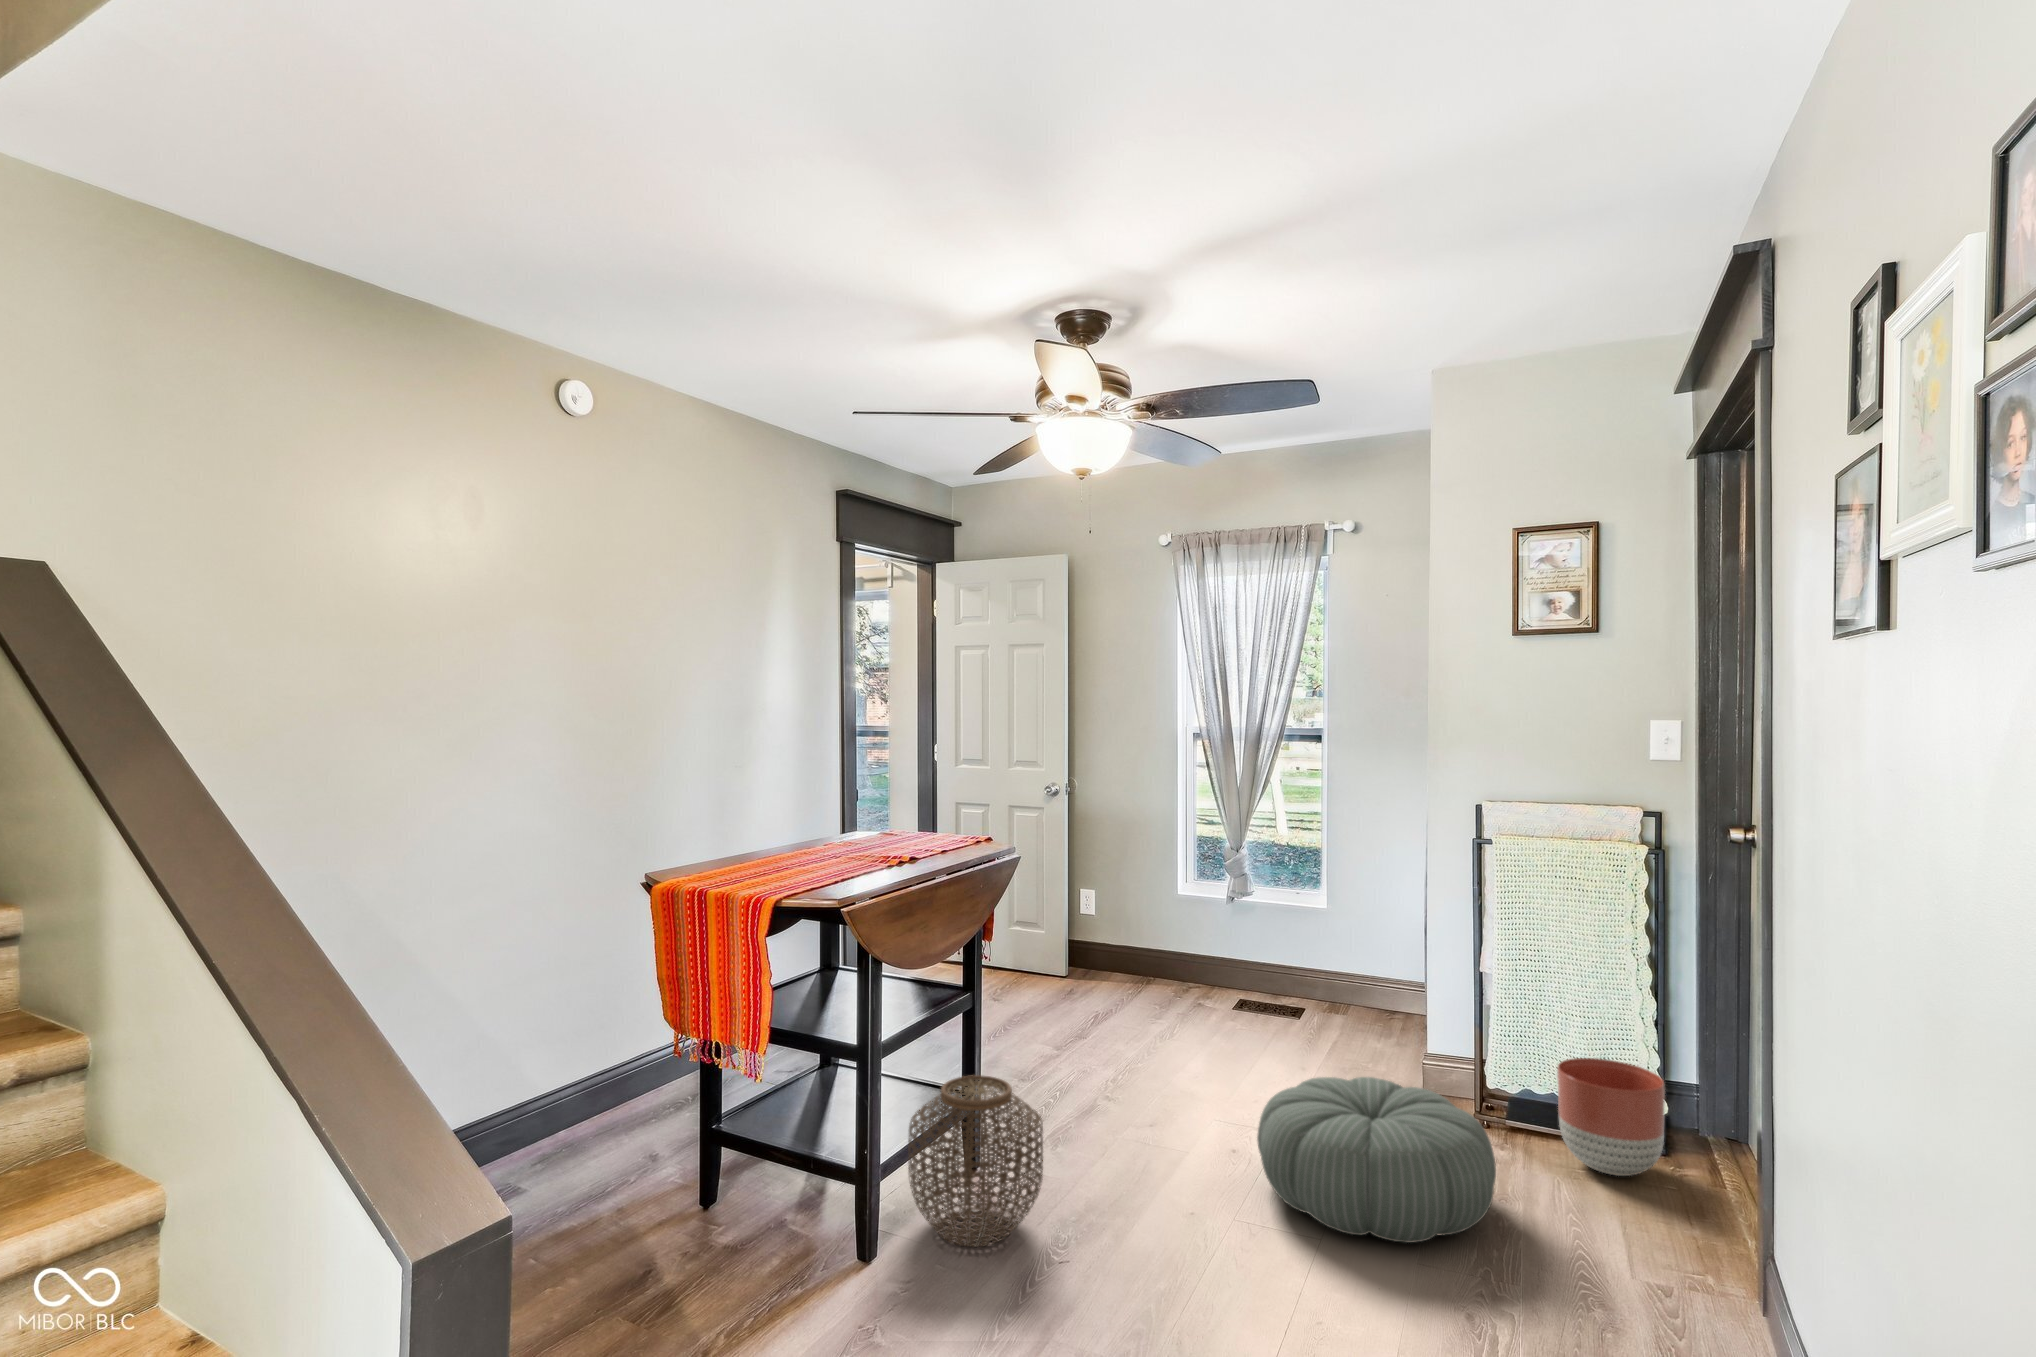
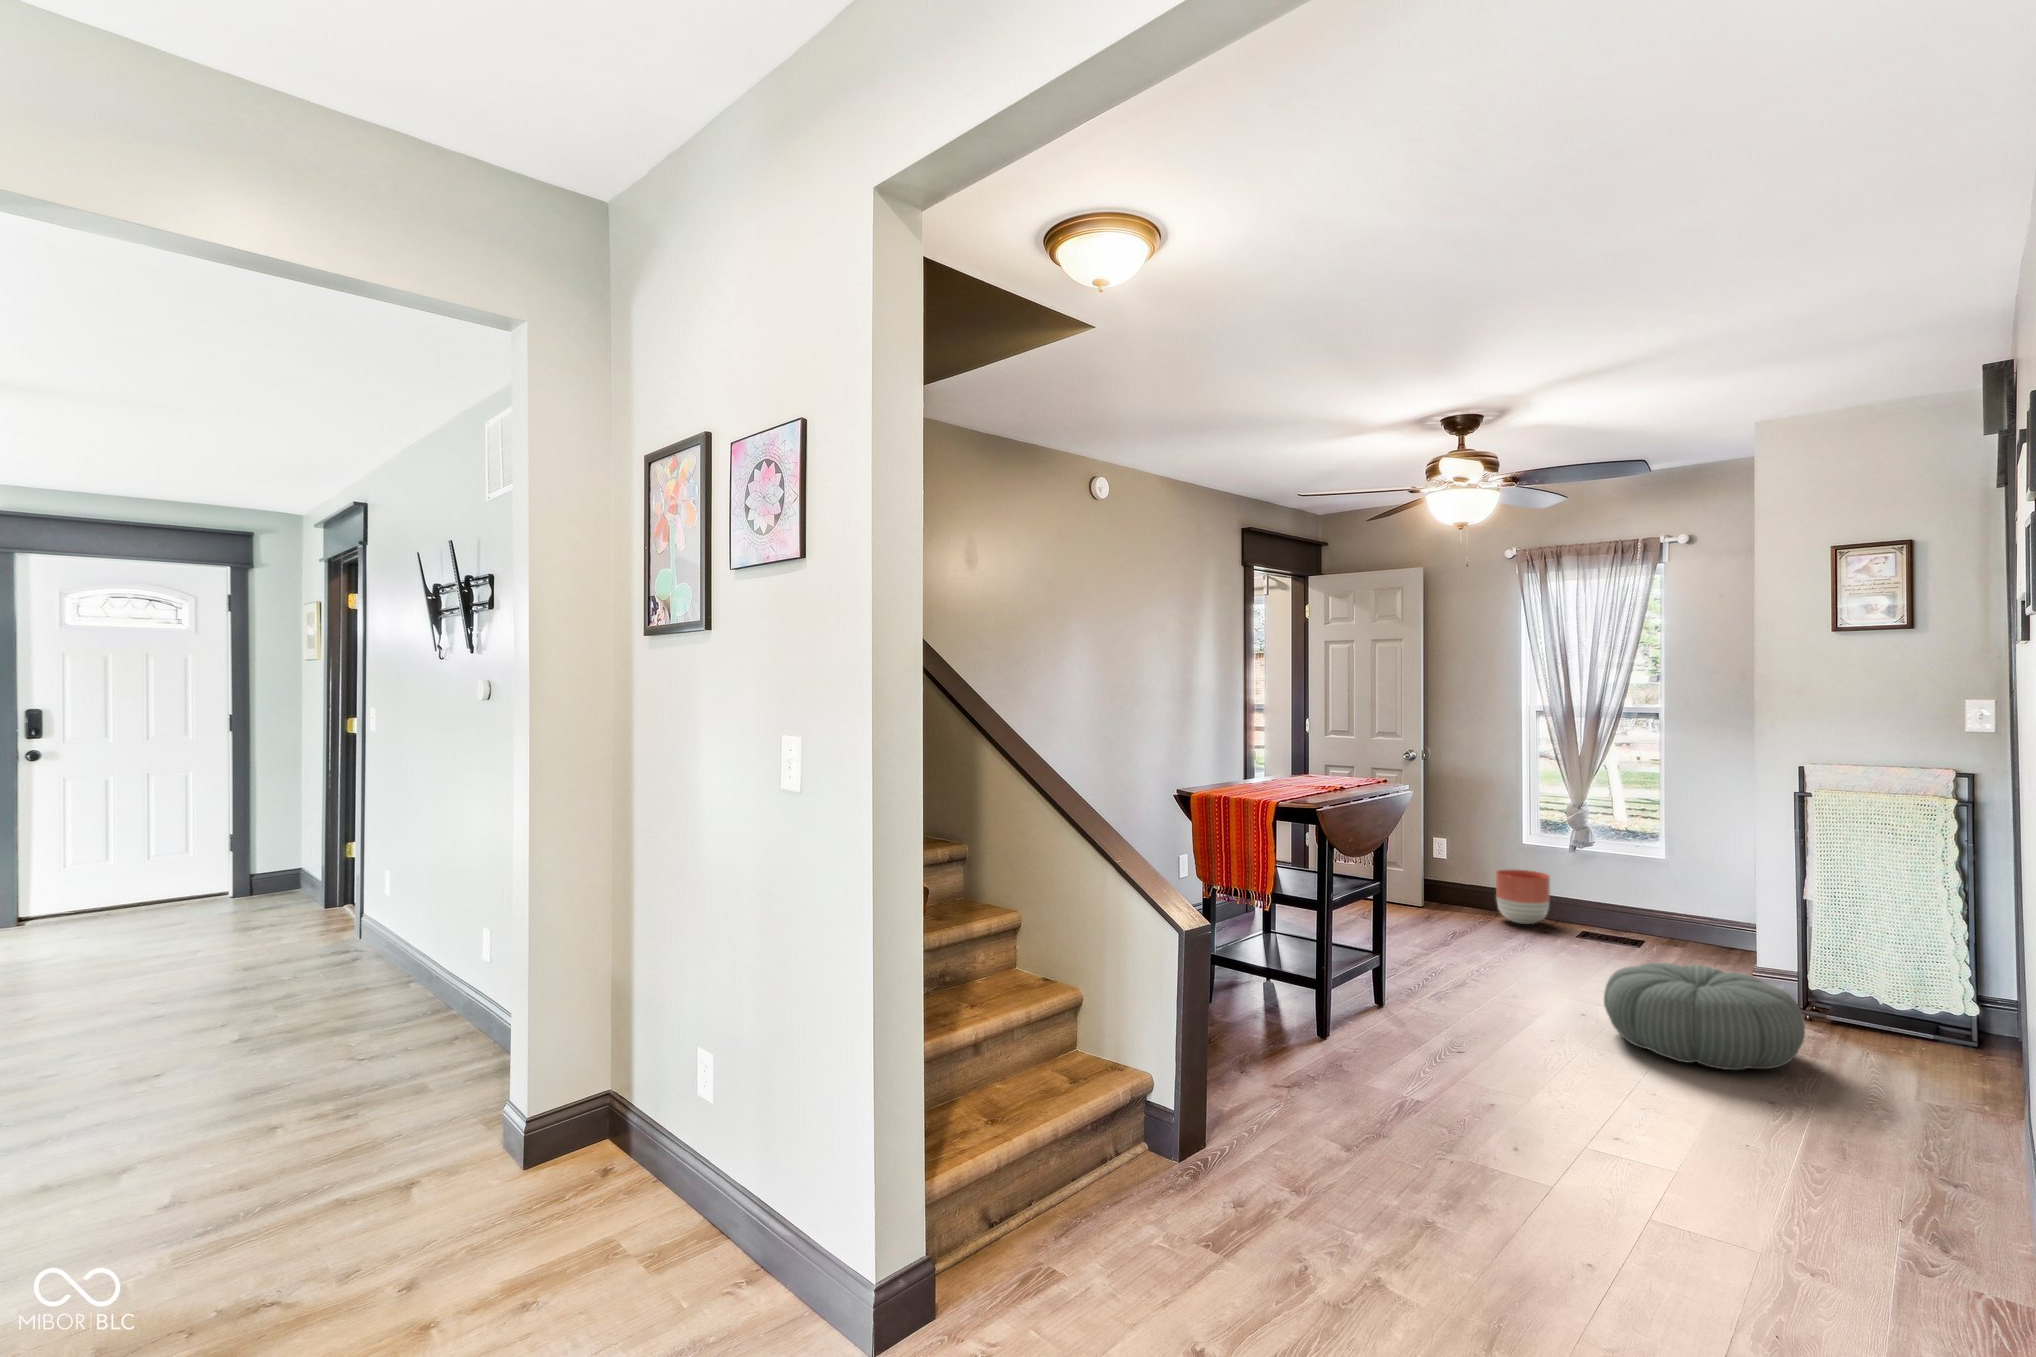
planter: present [1557,1058,1665,1176] -> present [1496,869,1550,924]
woven basket: present [908,1075,1043,1247] -> none [1347,934,1443,1041]

